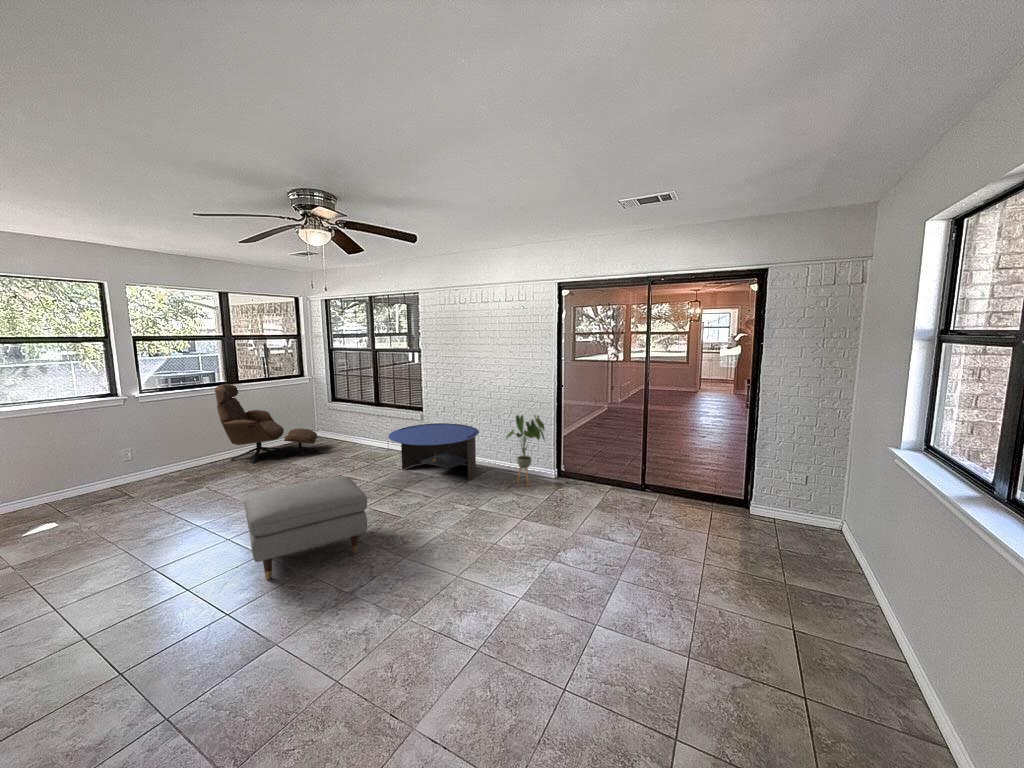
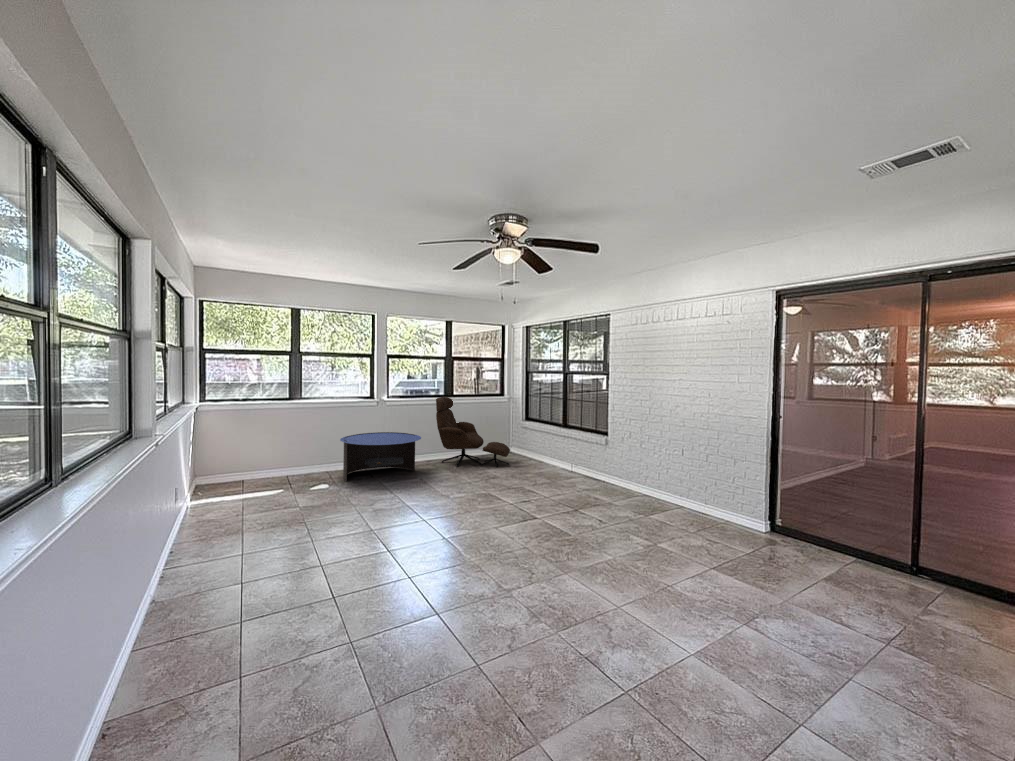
house plant: present [506,415,545,485] -> none [696,446,752,533]
coffee table: present [389,423,479,481] -> present [340,432,421,481]
ottoman: present [244,477,367,580] -> none [434,480,535,559]

